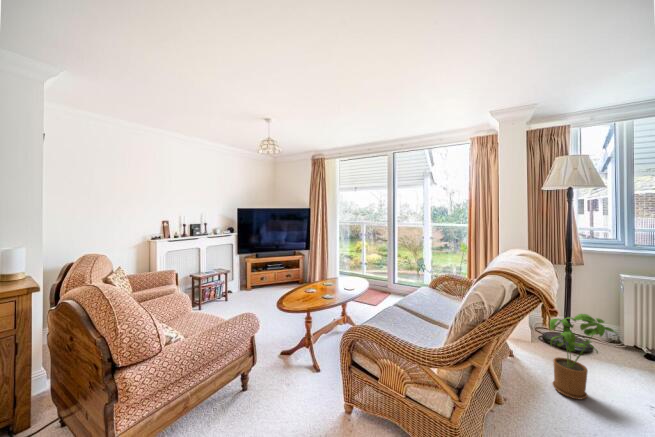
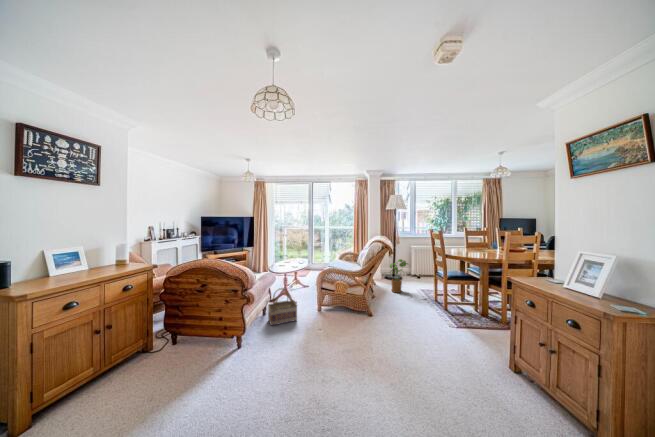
basket: none [236,345,296,424] -> present [268,288,297,326]

